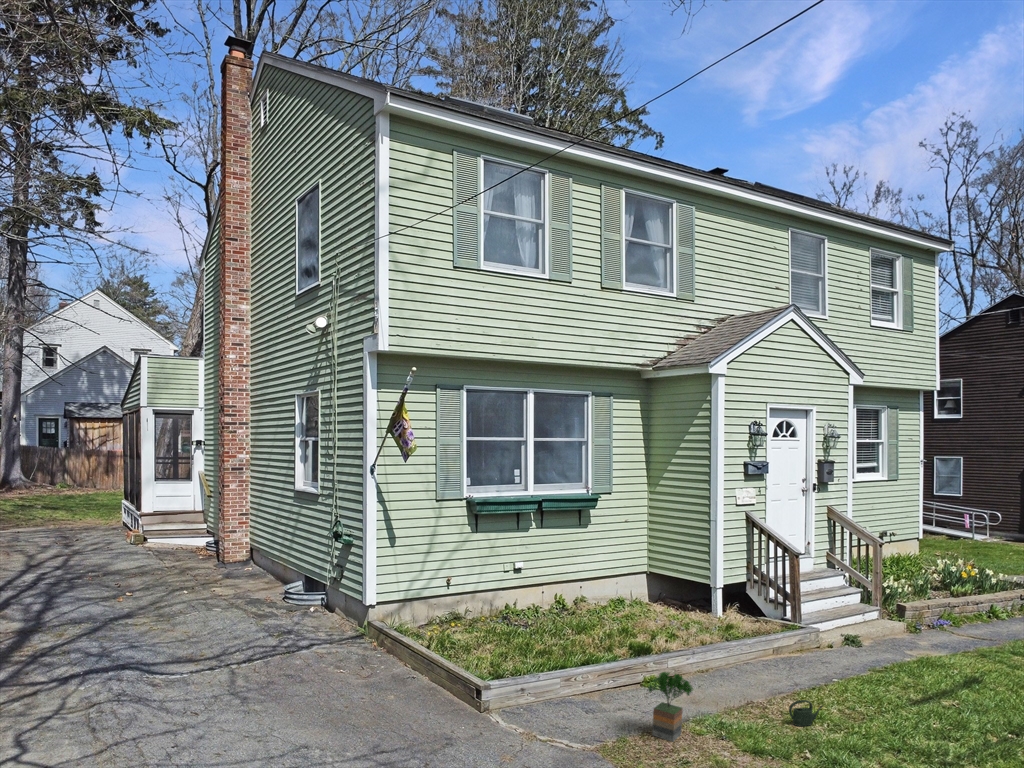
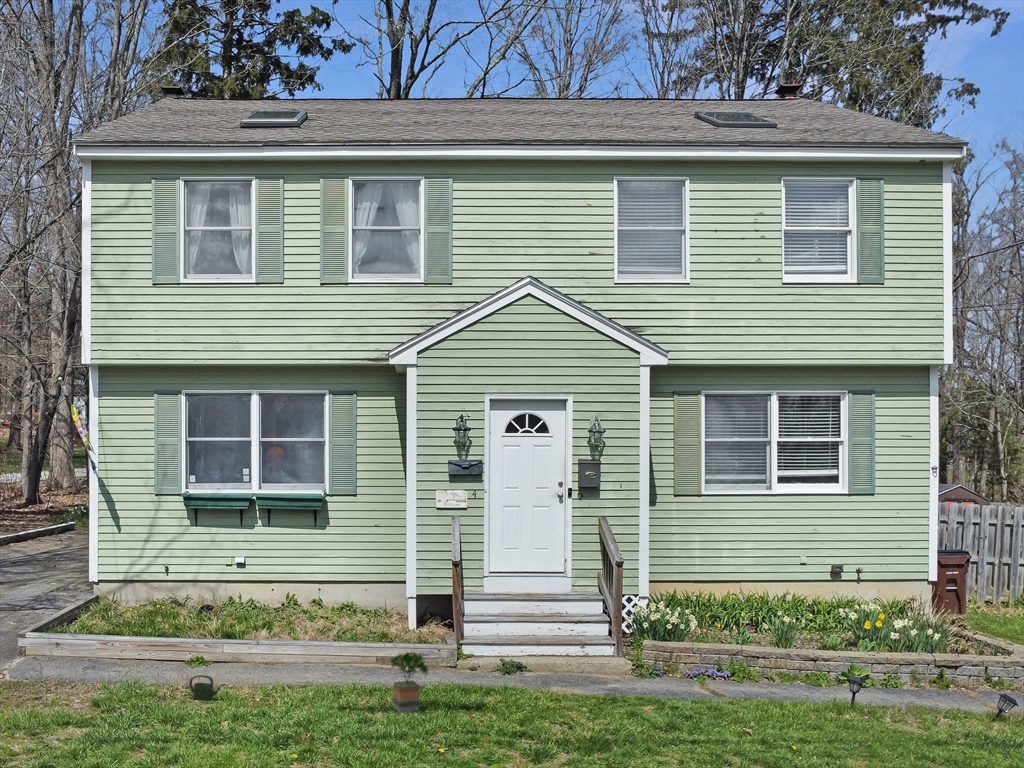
potted tree: present [648,672,693,742] -> present [391,652,428,713]

